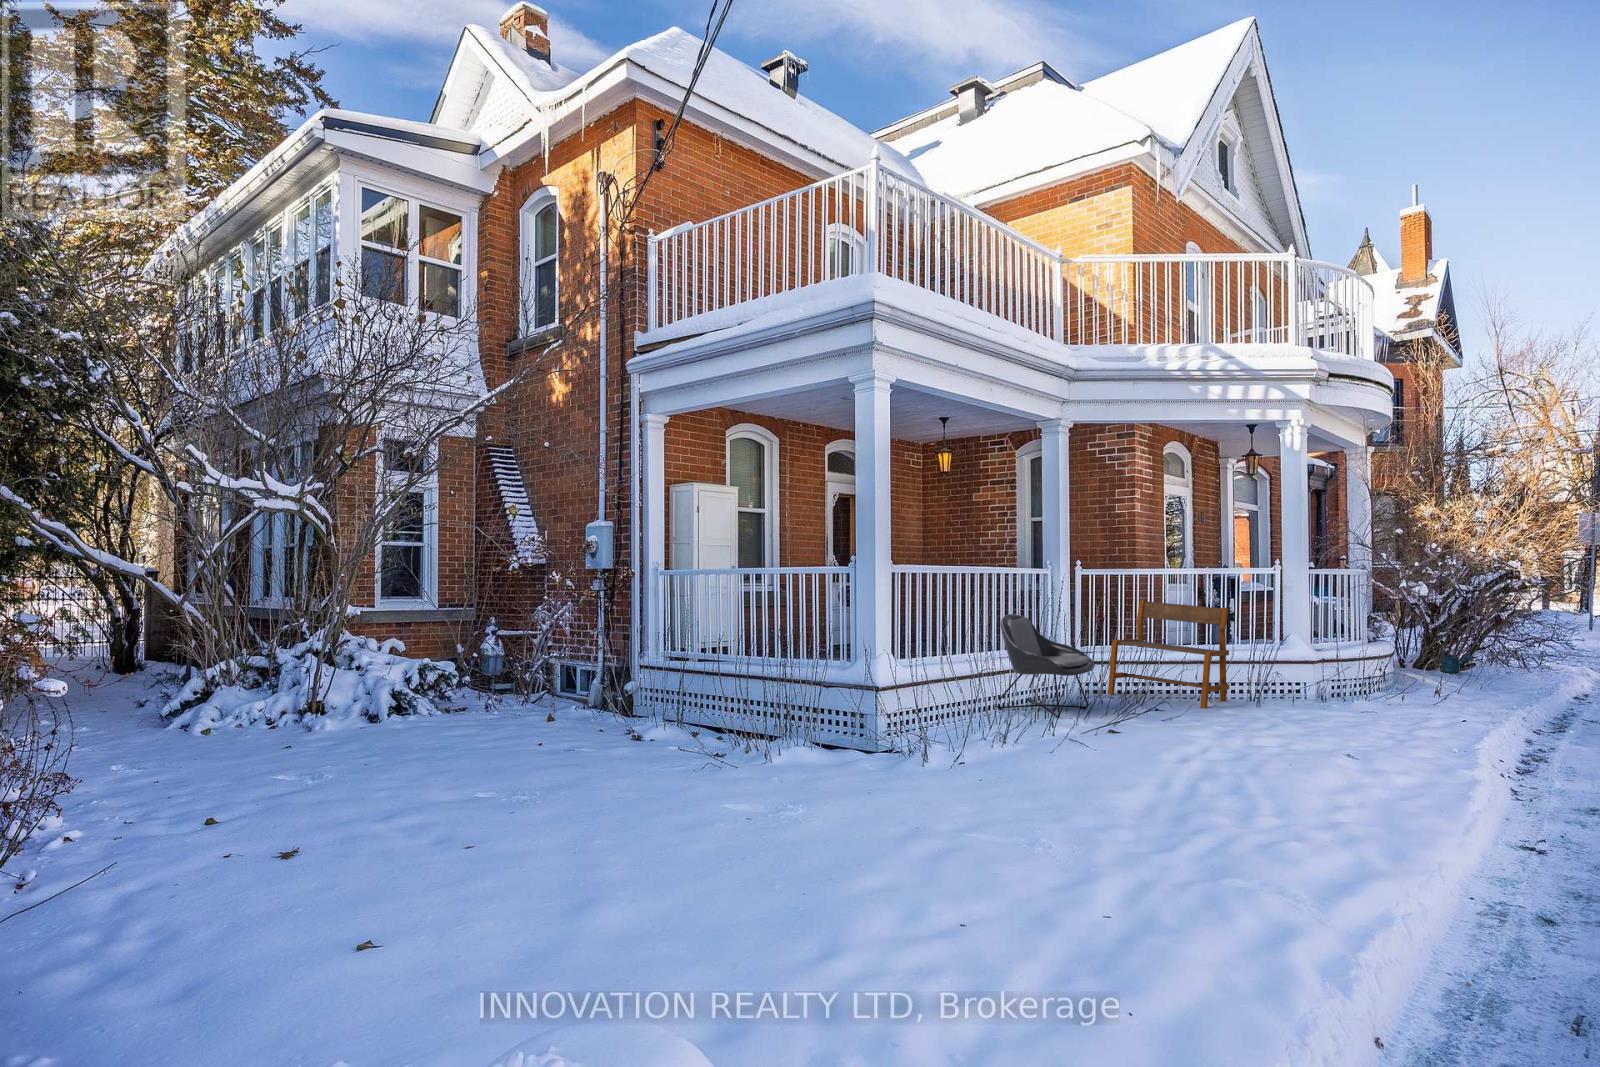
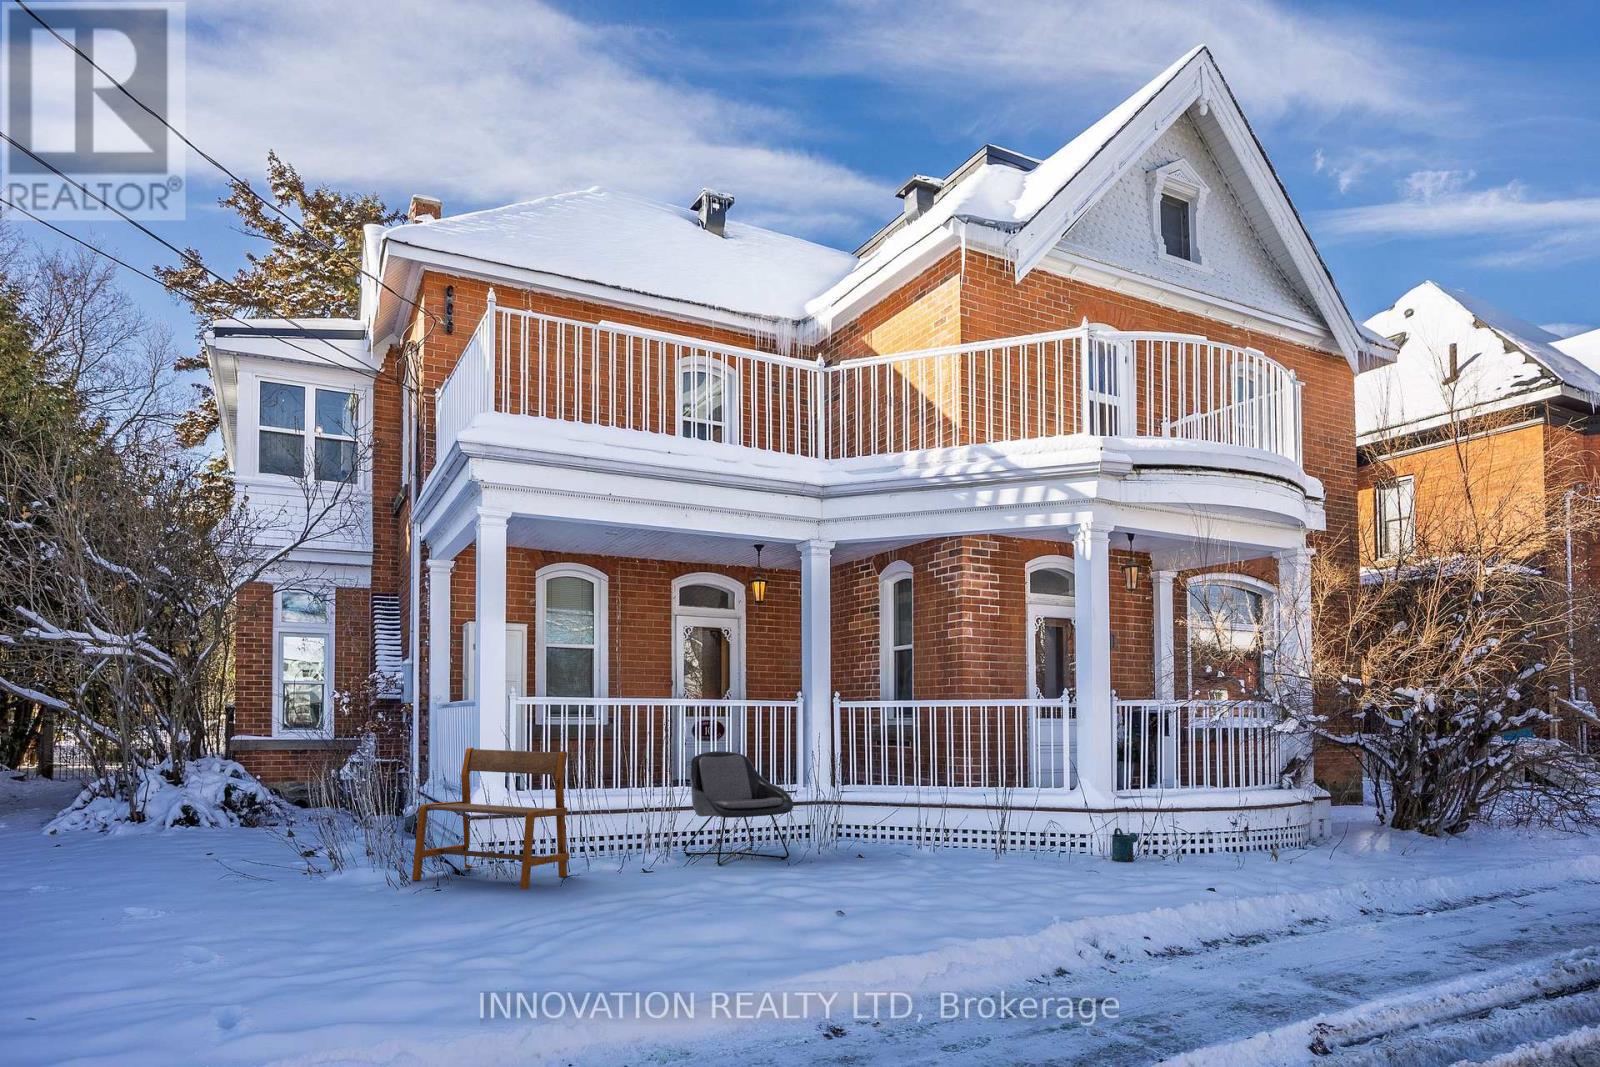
bench: present [1108,600,1229,709] -> present [412,748,569,890]
watering can: present [1439,651,1472,673] -> present [1112,828,1138,862]

